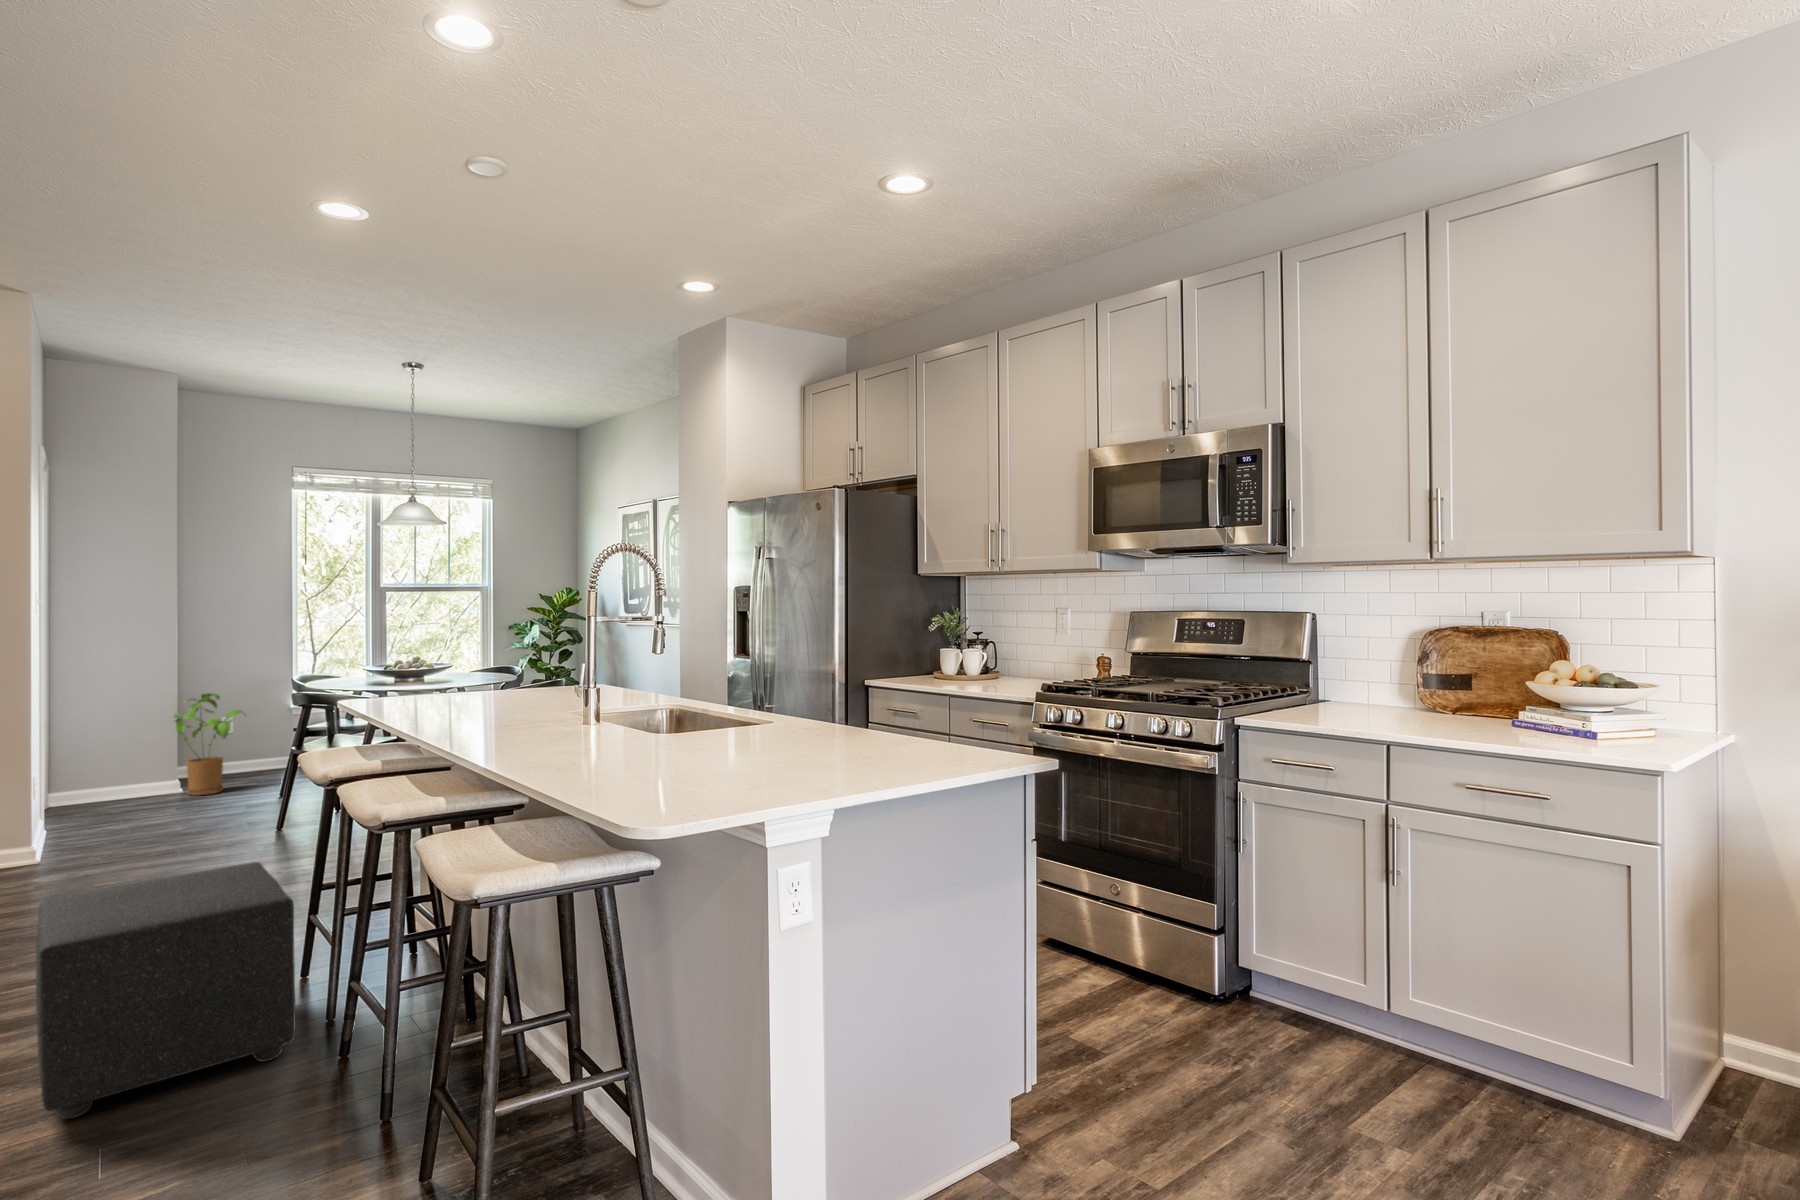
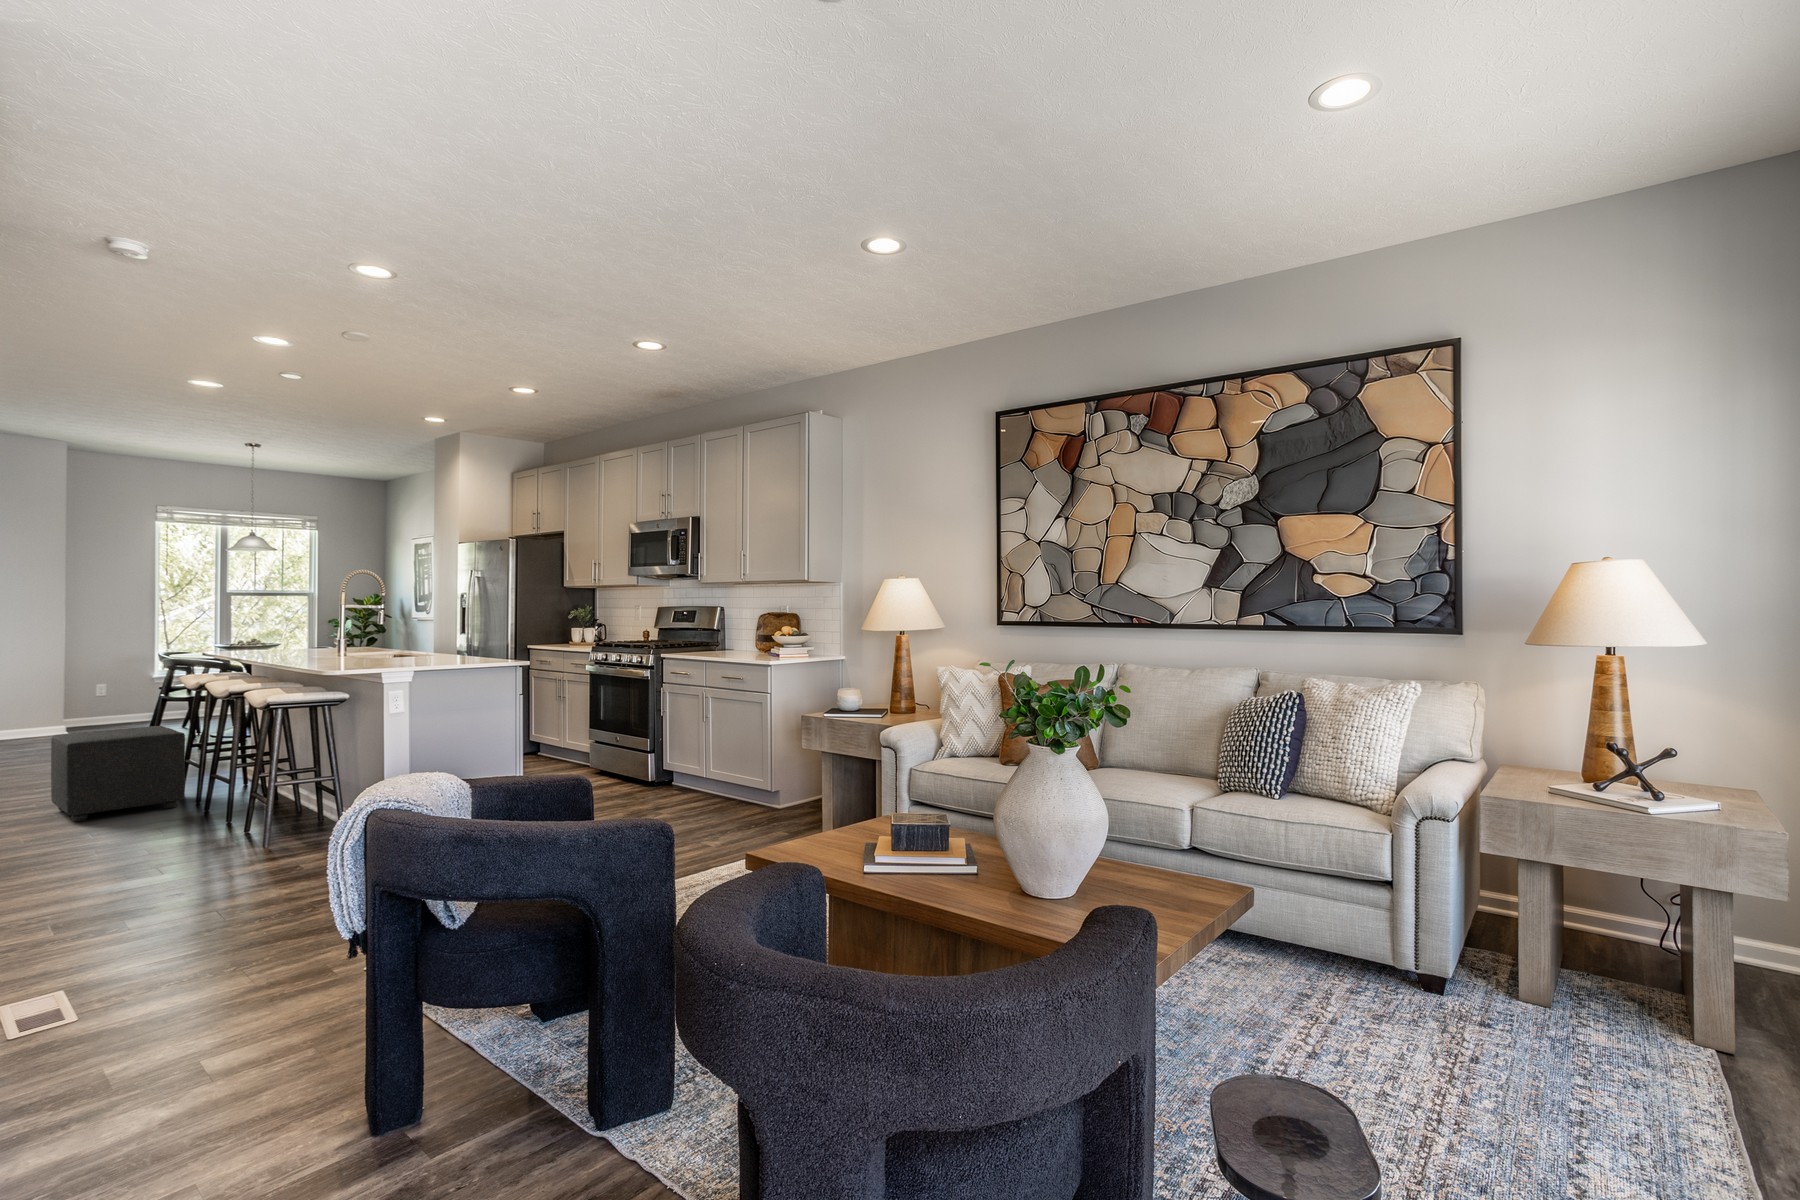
house plant: present [173,693,243,796] -> none [67,663,125,733]

